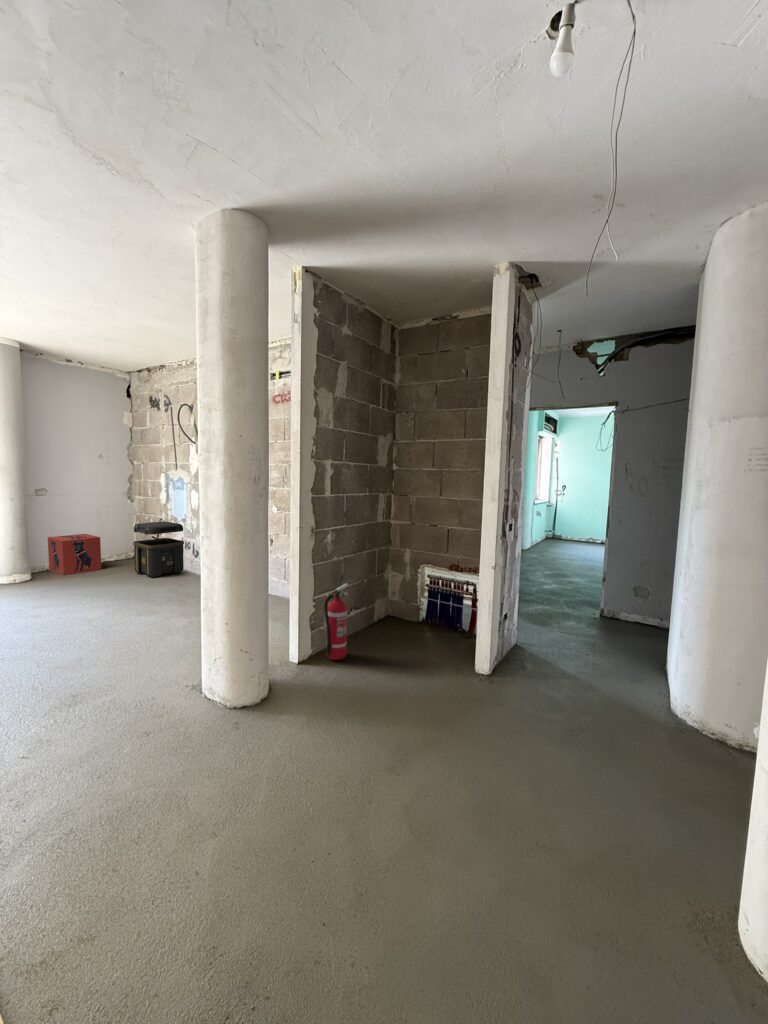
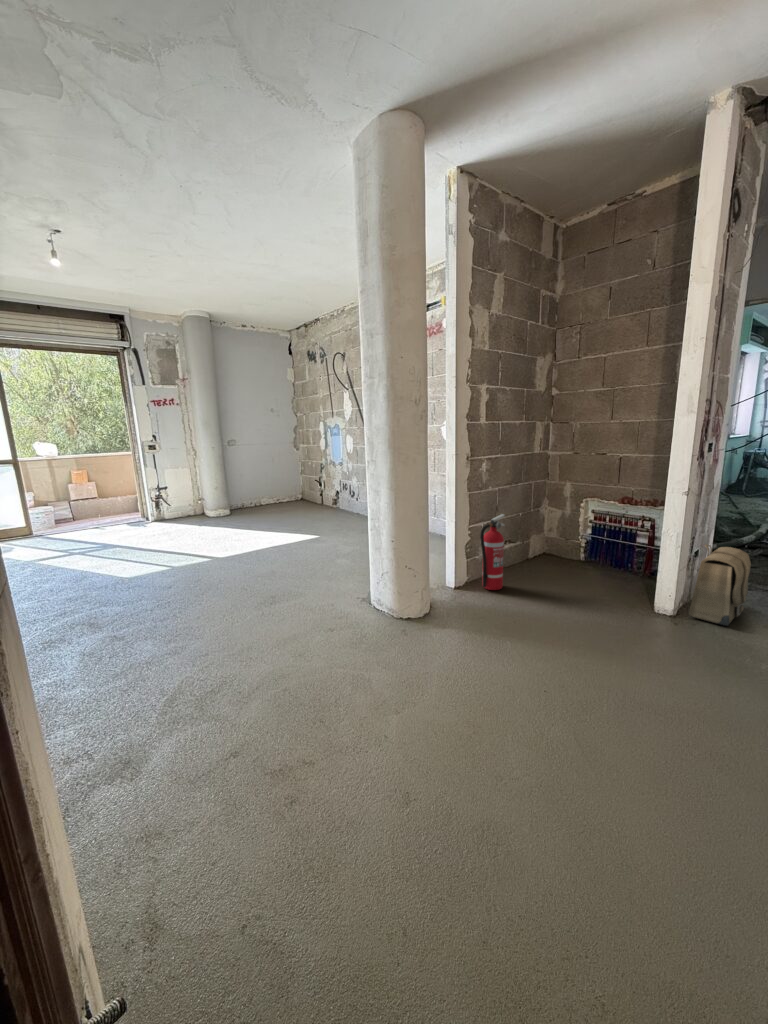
toolbox: present [133,522,184,577] -> none [301,466,343,515]
storage box: present [48,534,101,575] -> none [236,478,277,513]
backpack: none [501,608,544,680] -> present [689,544,751,626]

